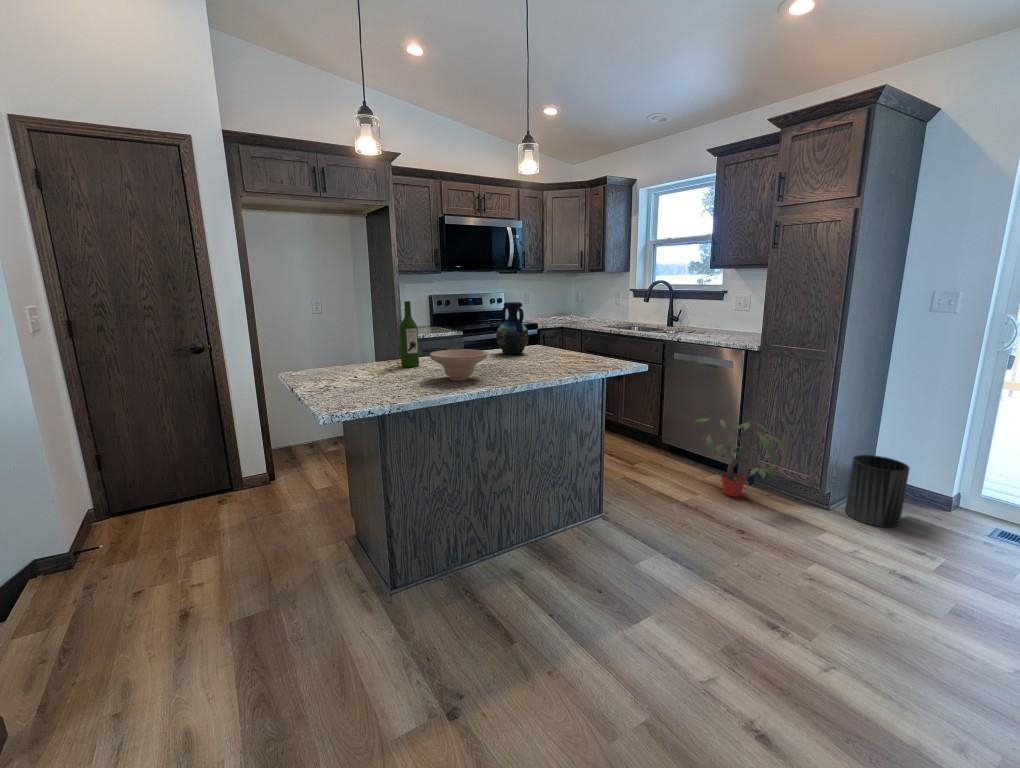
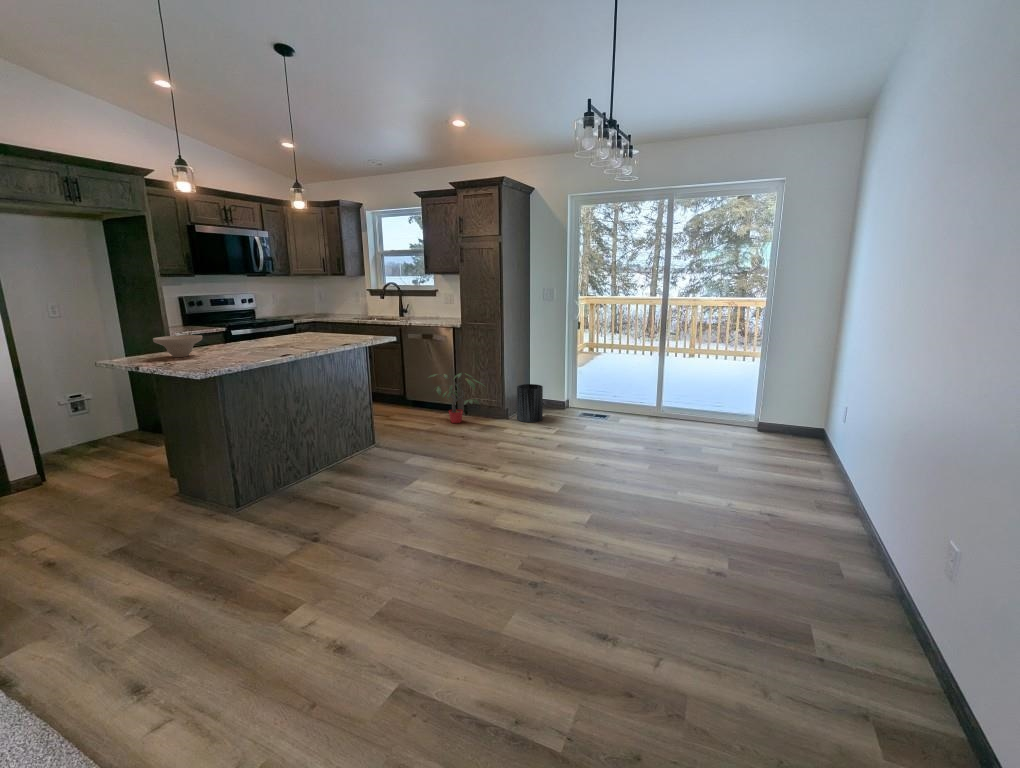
wine bottle: present [400,301,419,367] -> none [207,299,226,350]
vase: present [496,302,529,354] -> none [279,299,306,338]
bowl: present [430,349,487,381] -> present [153,335,202,357]

